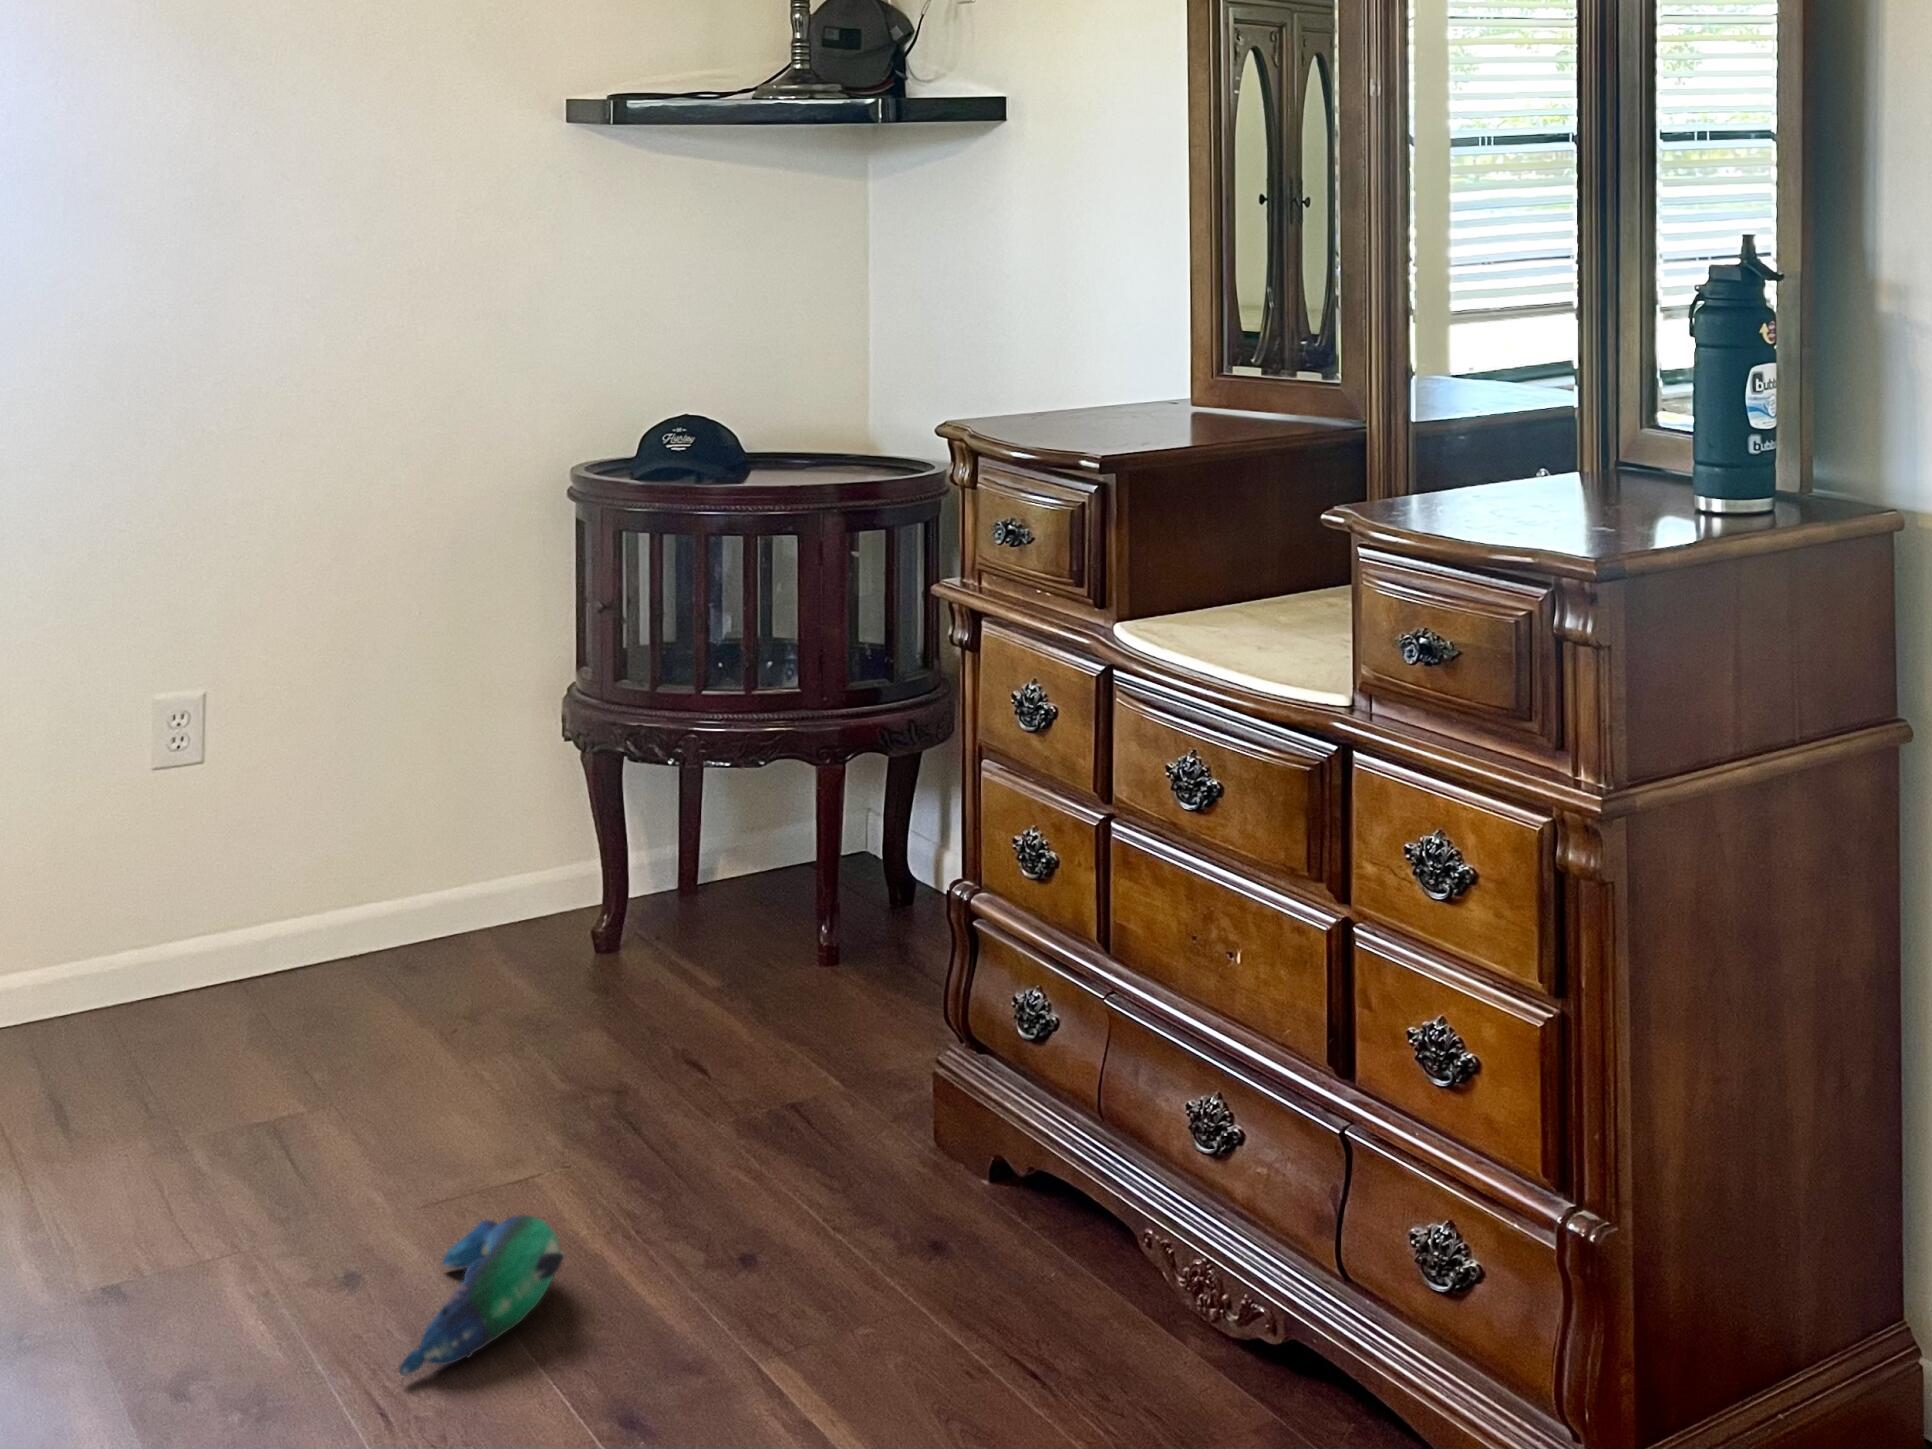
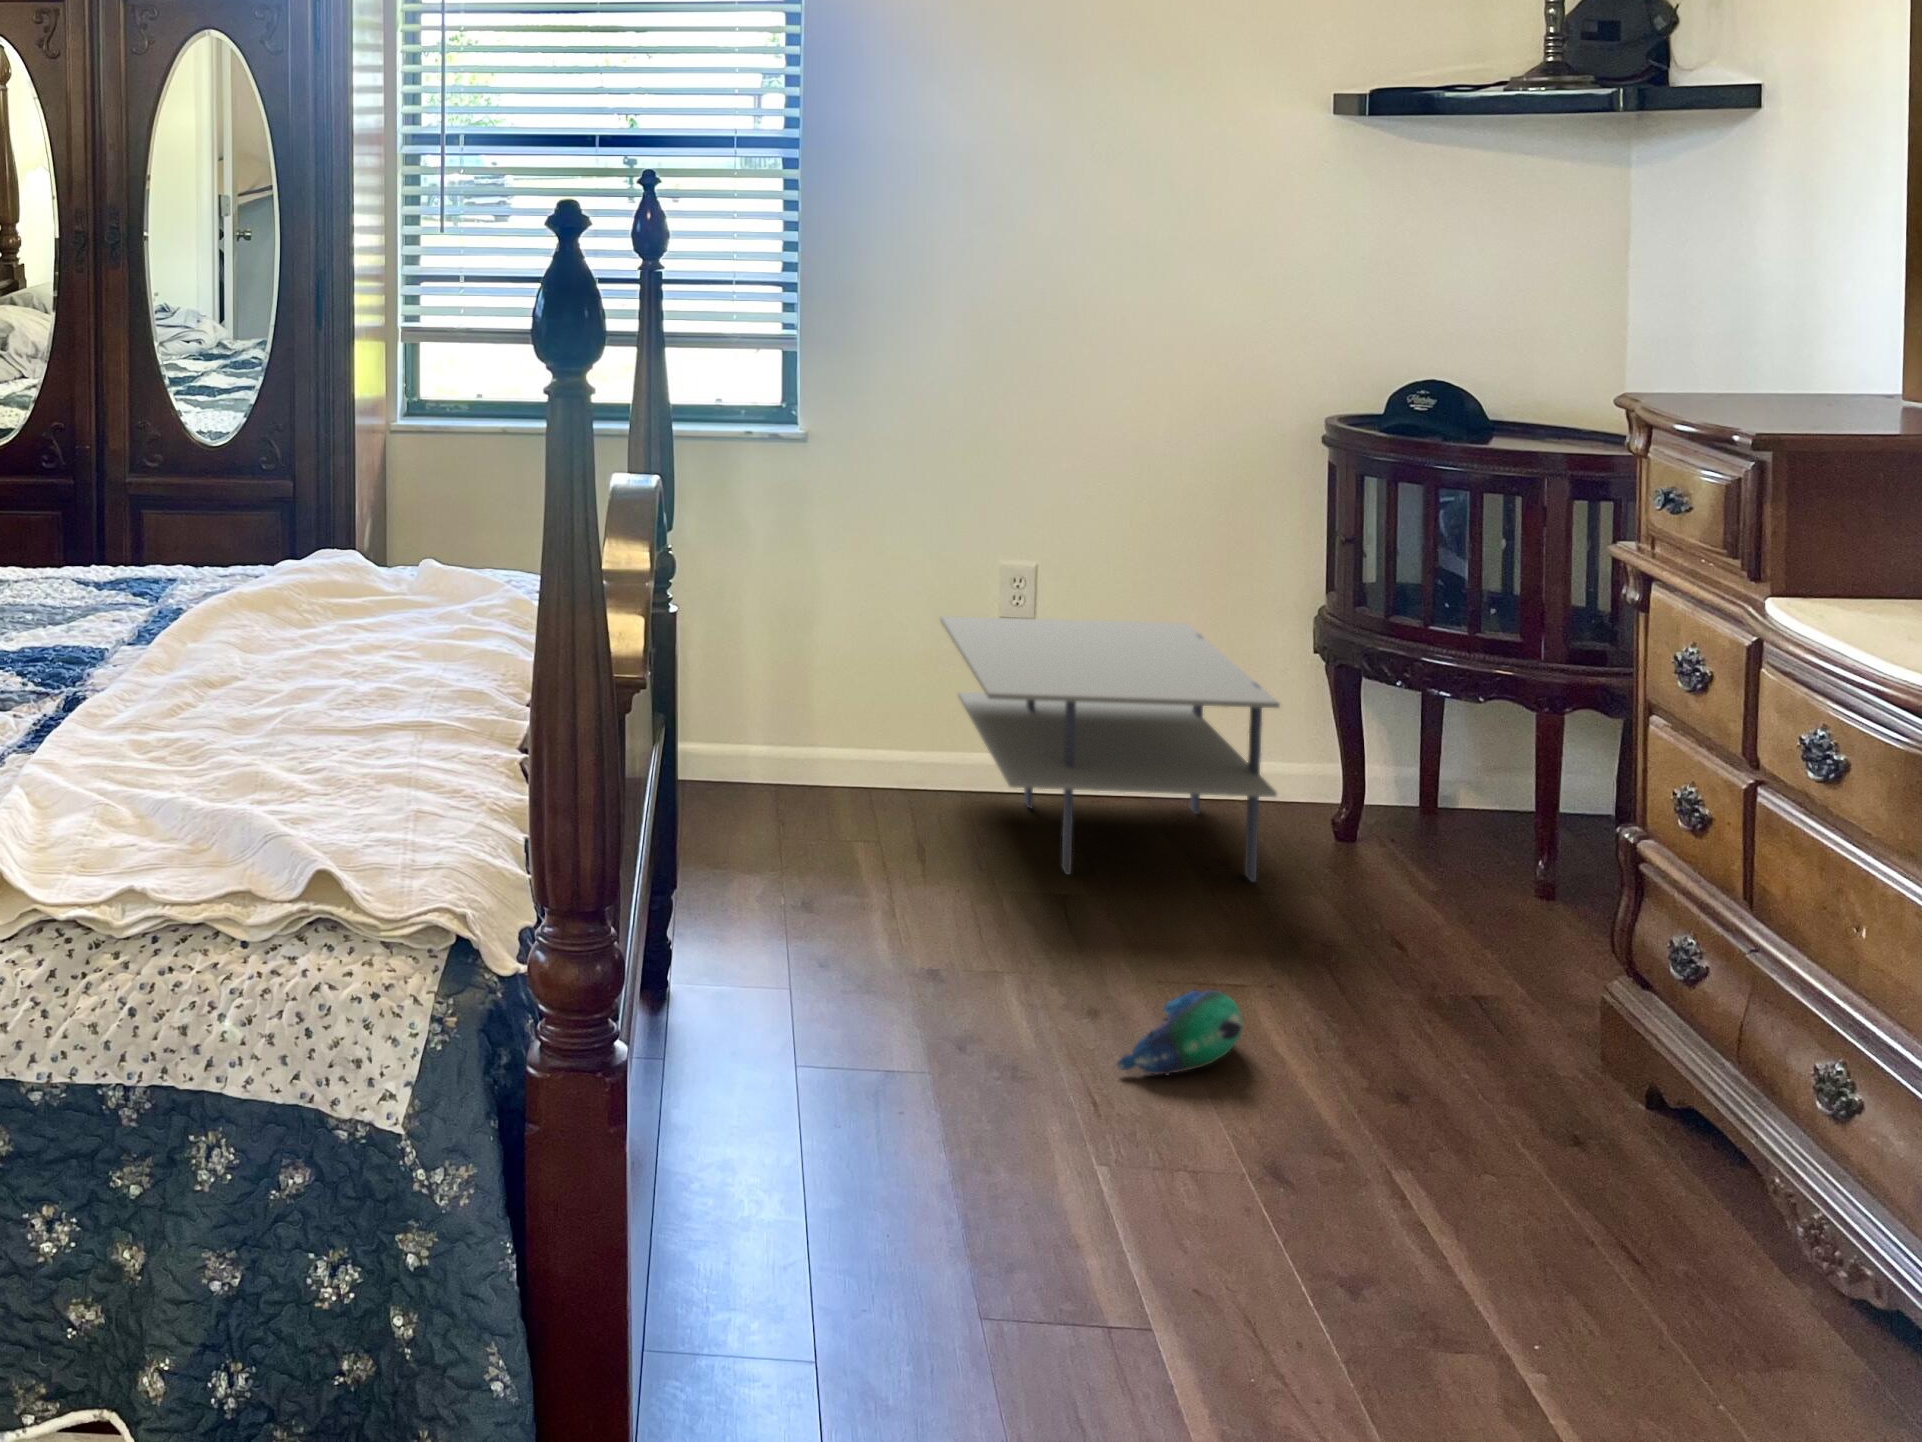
side table: none [30,732,548,1105] -> present [940,616,1280,882]

